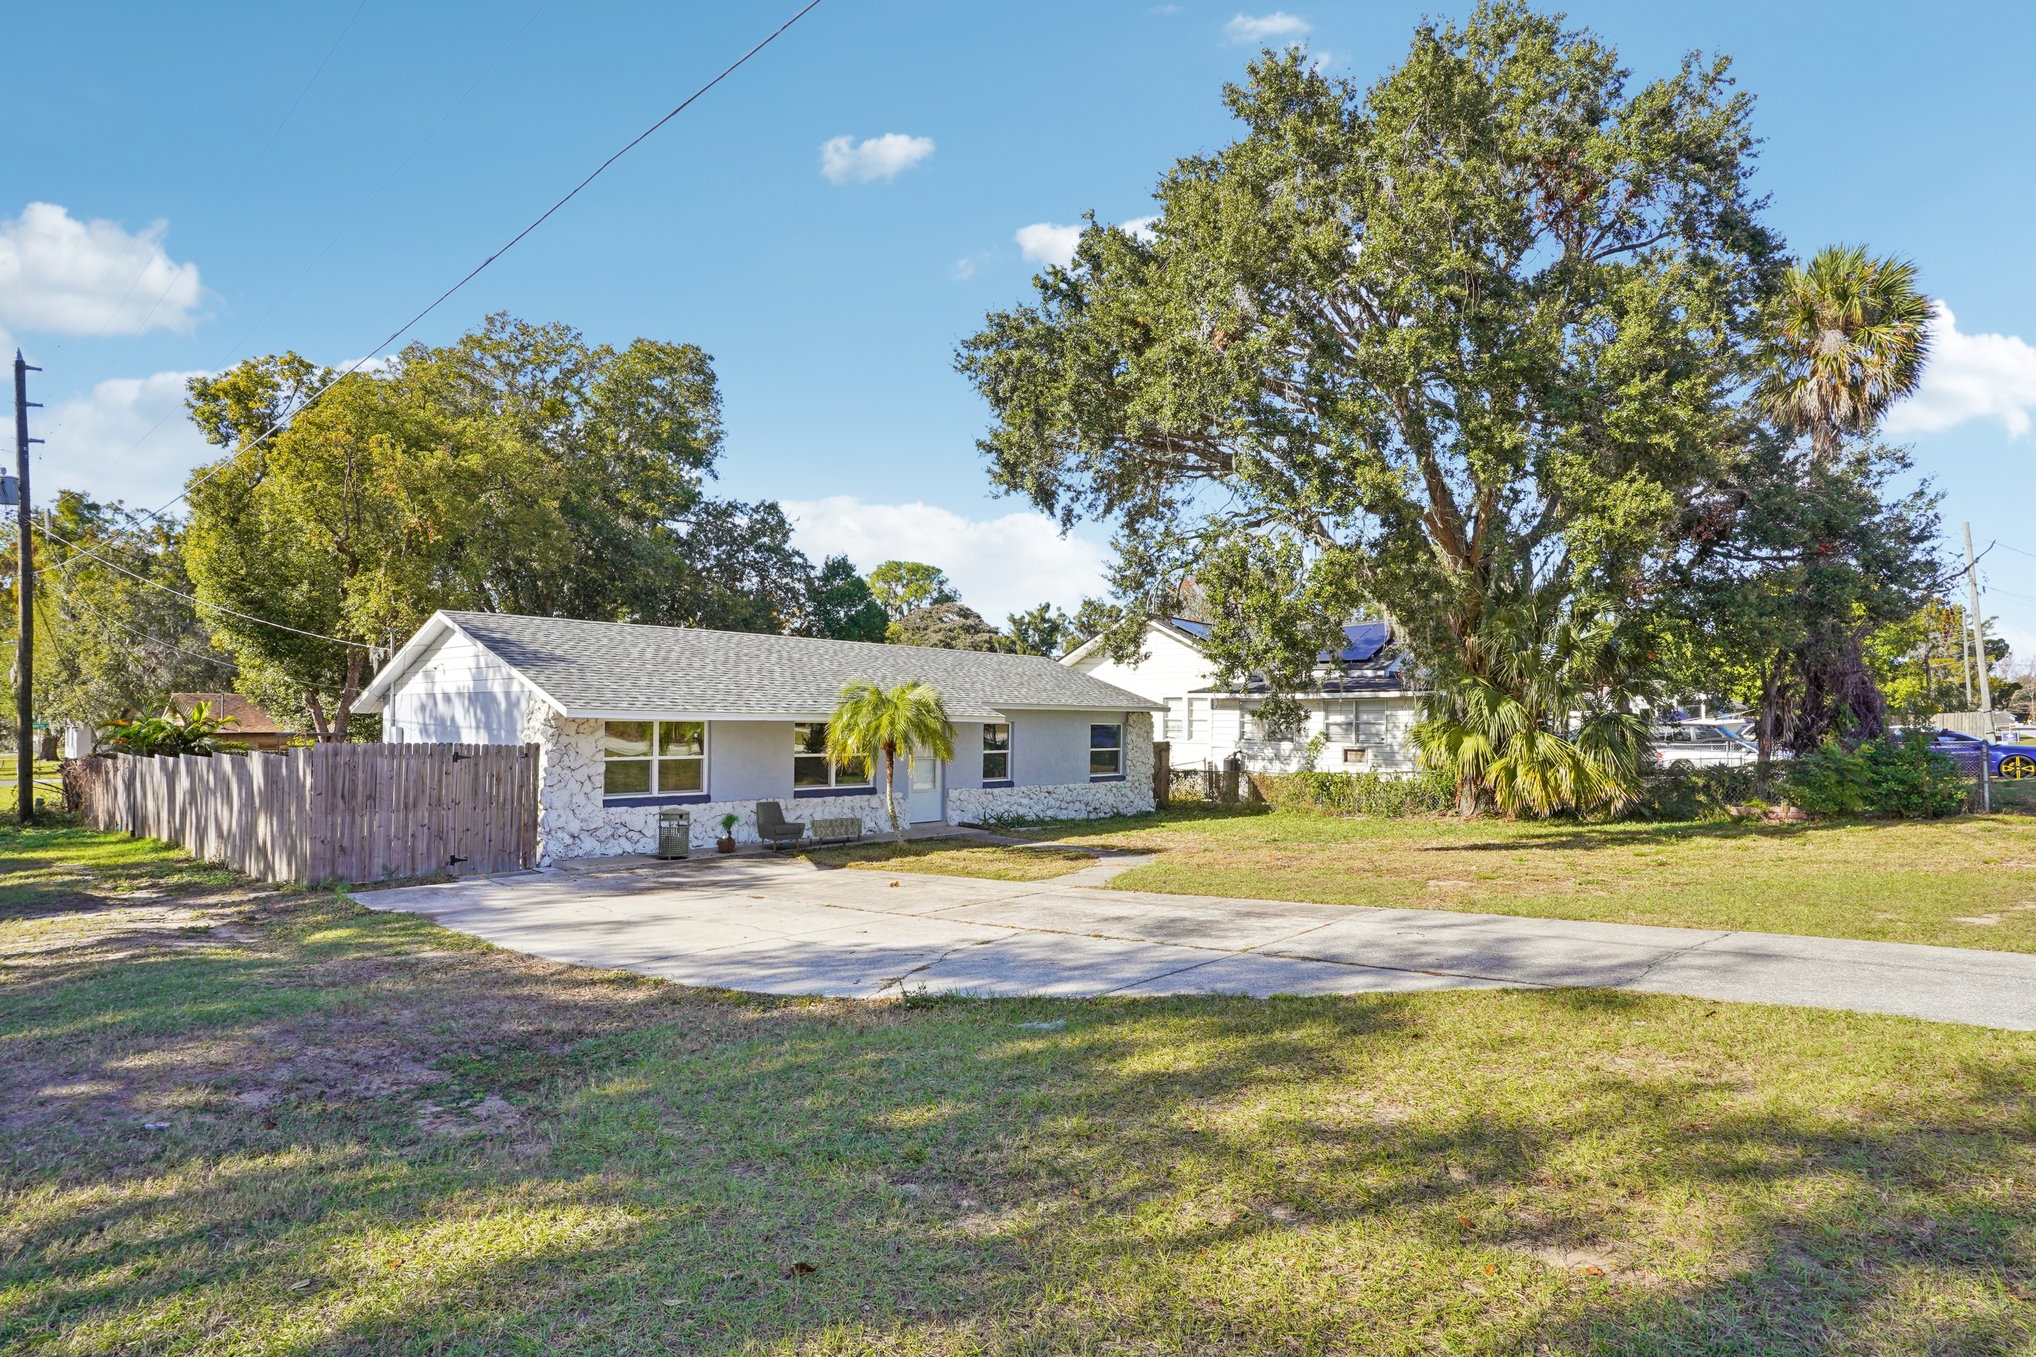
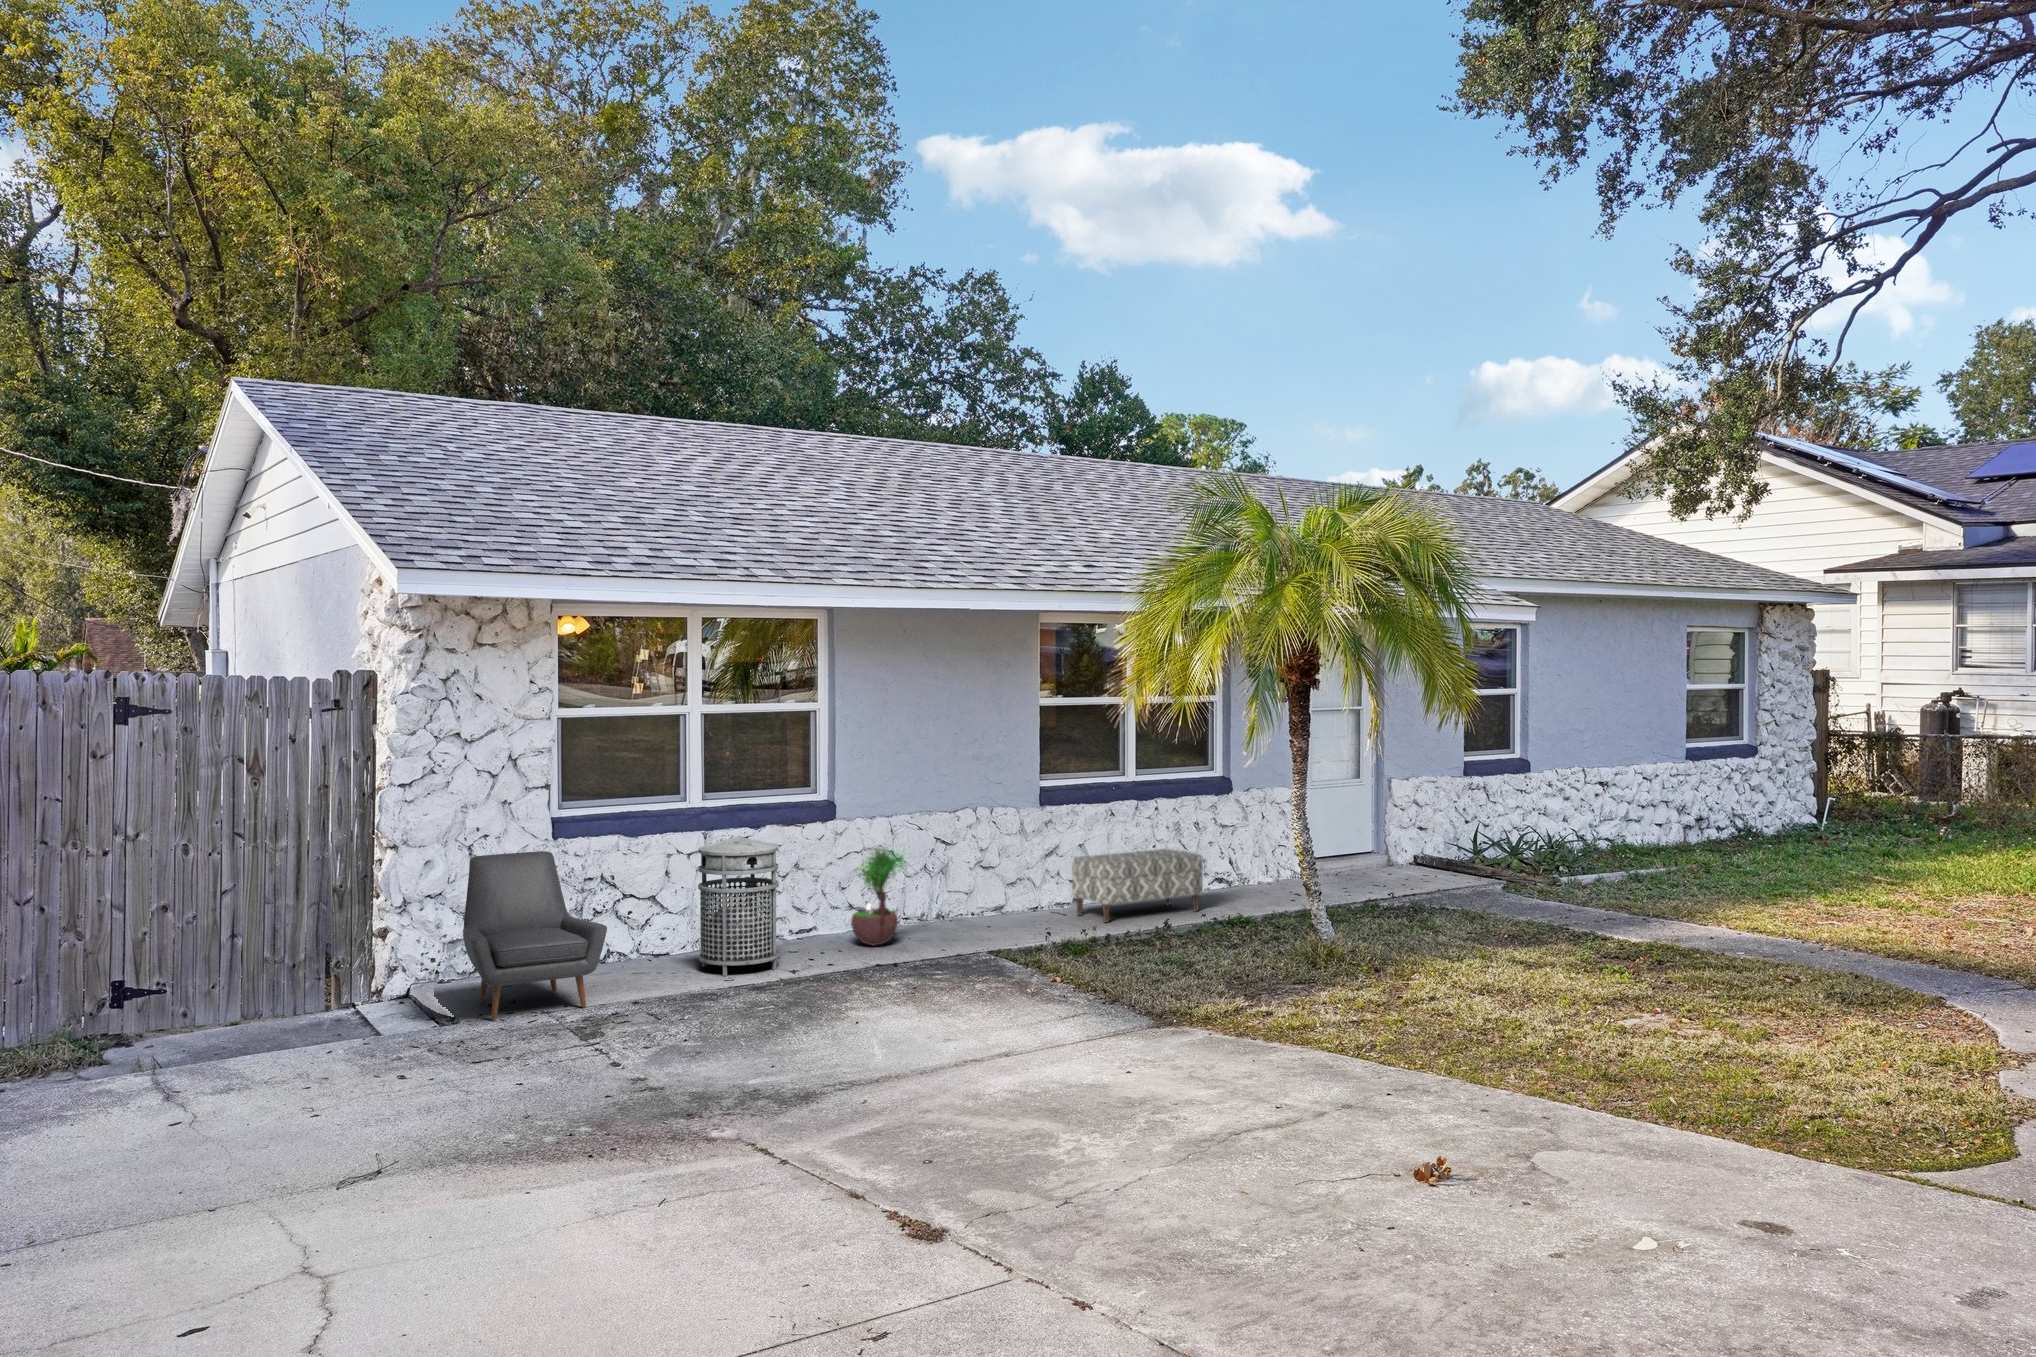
chair: present [756,801,806,852] -> present [463,851,607,1020]

